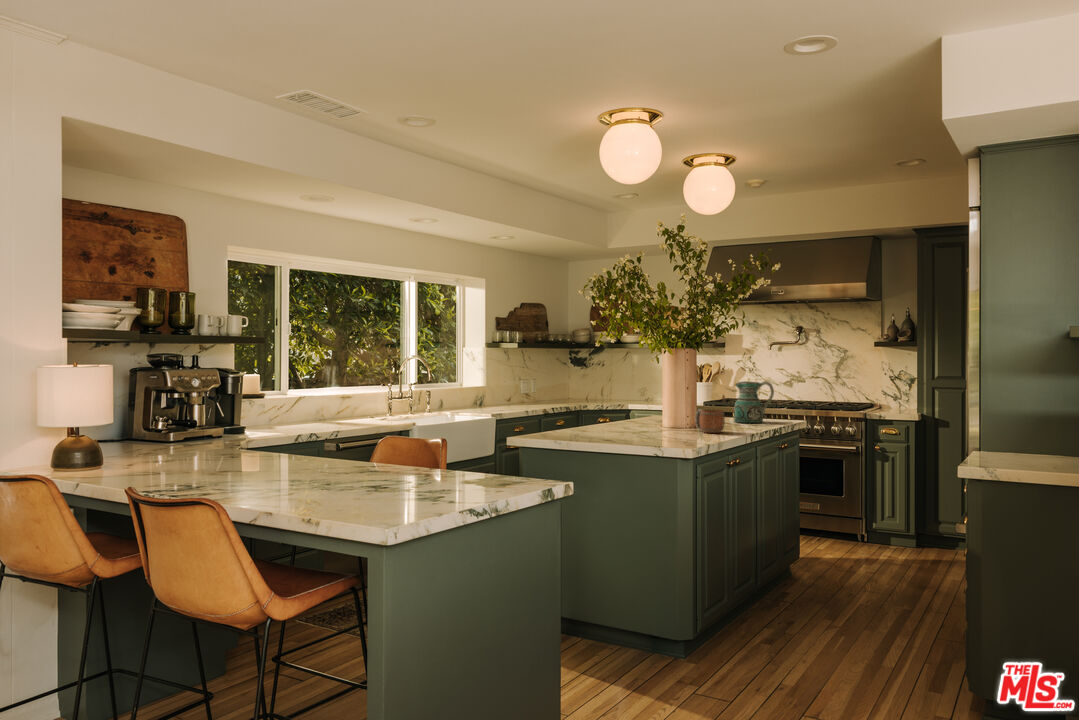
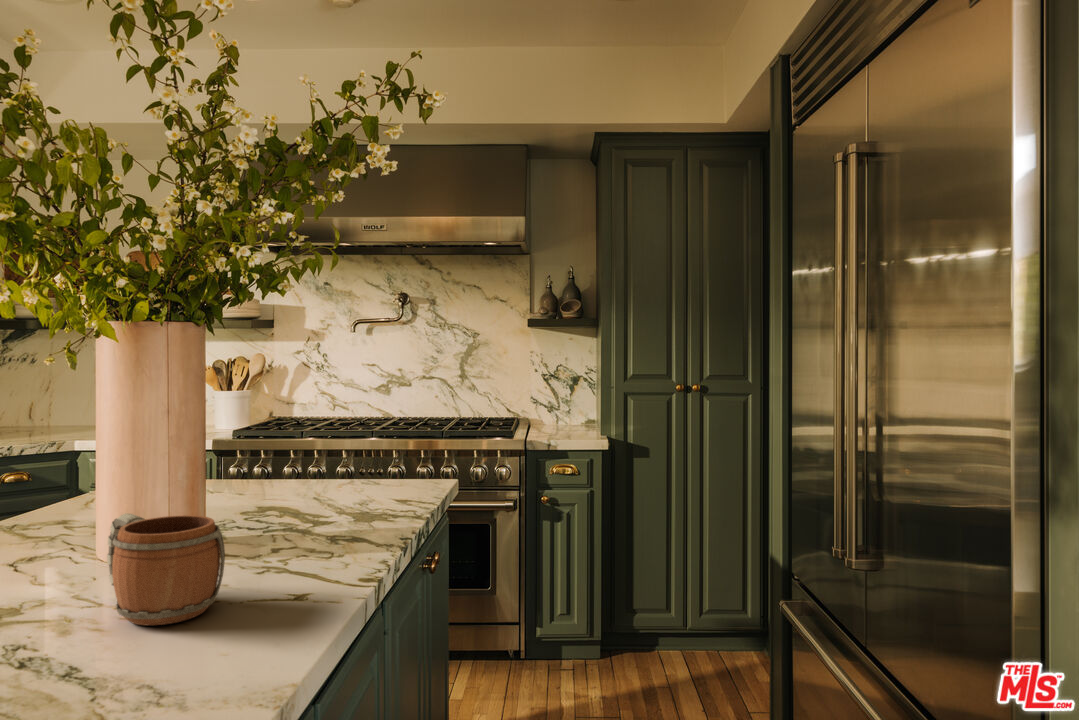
ceramic pitcher: present [734,381,774,423] -> none [277,393,386,514]

